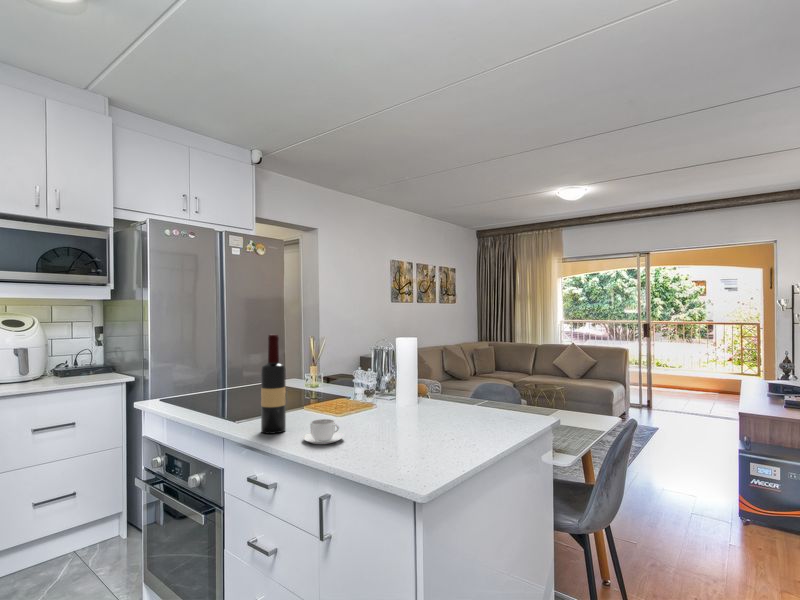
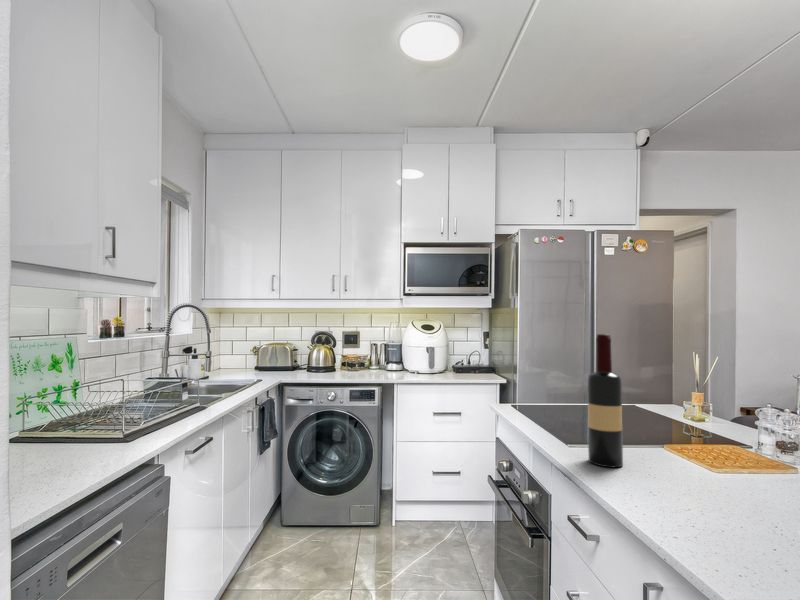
coffee cup: present [302,419,344,444] -> none [637,462,711,504]

